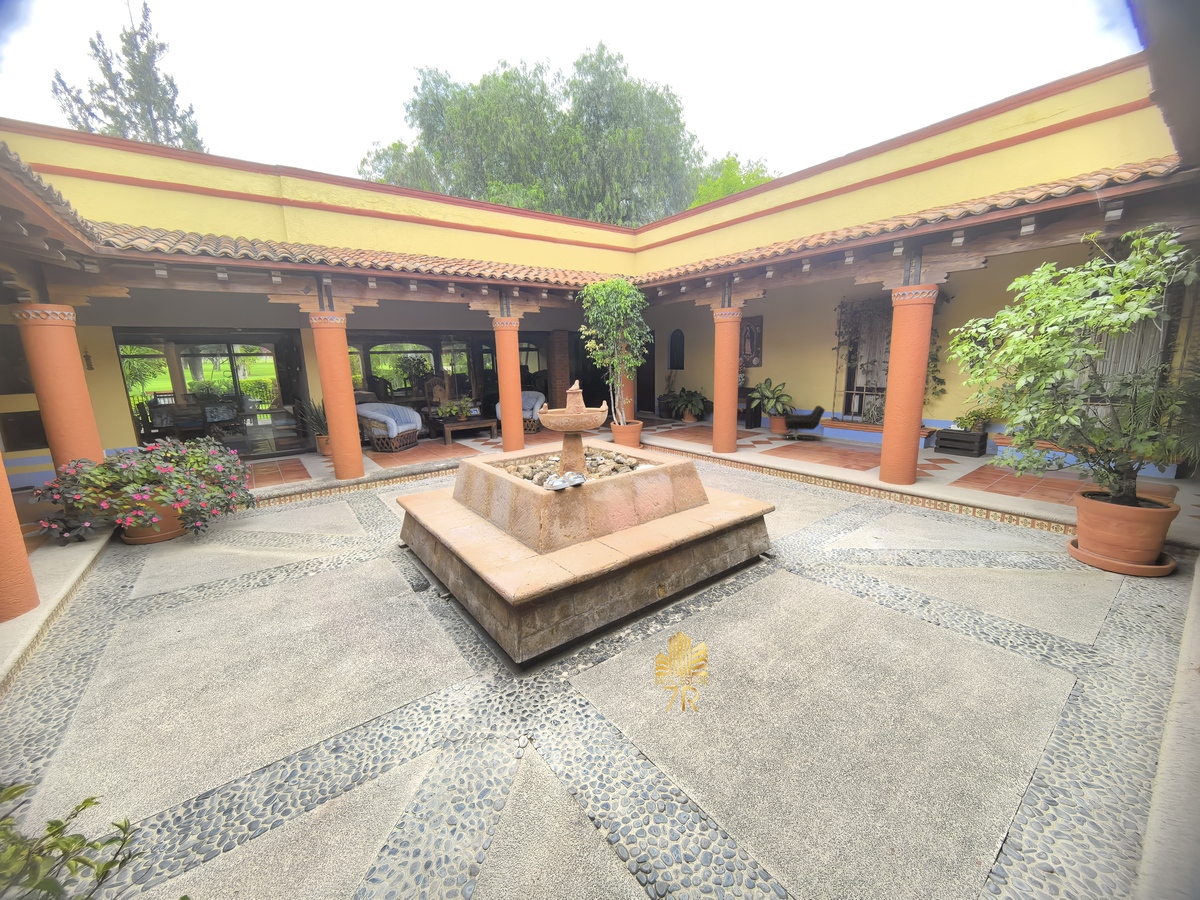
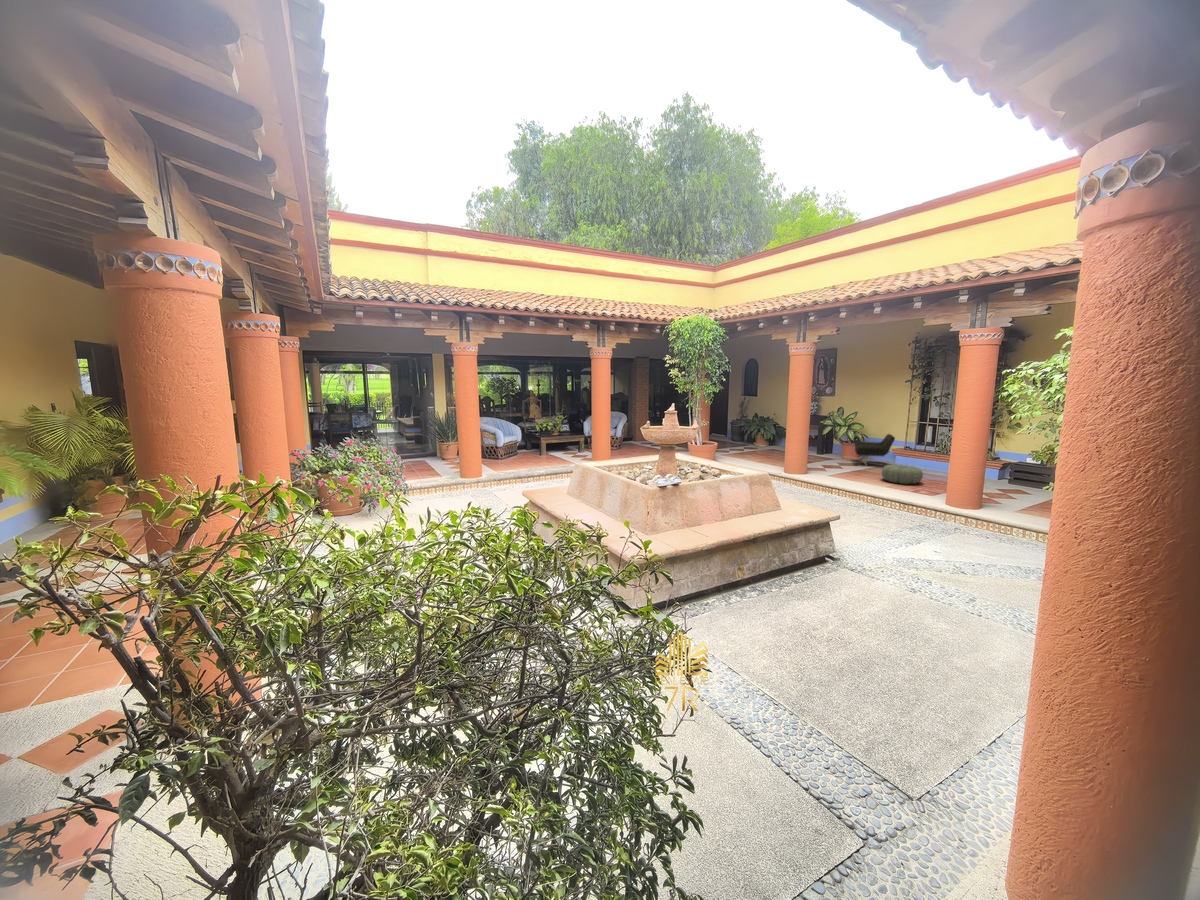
pouf: none [813,438,854,459] -> present [882,464,923,484]

